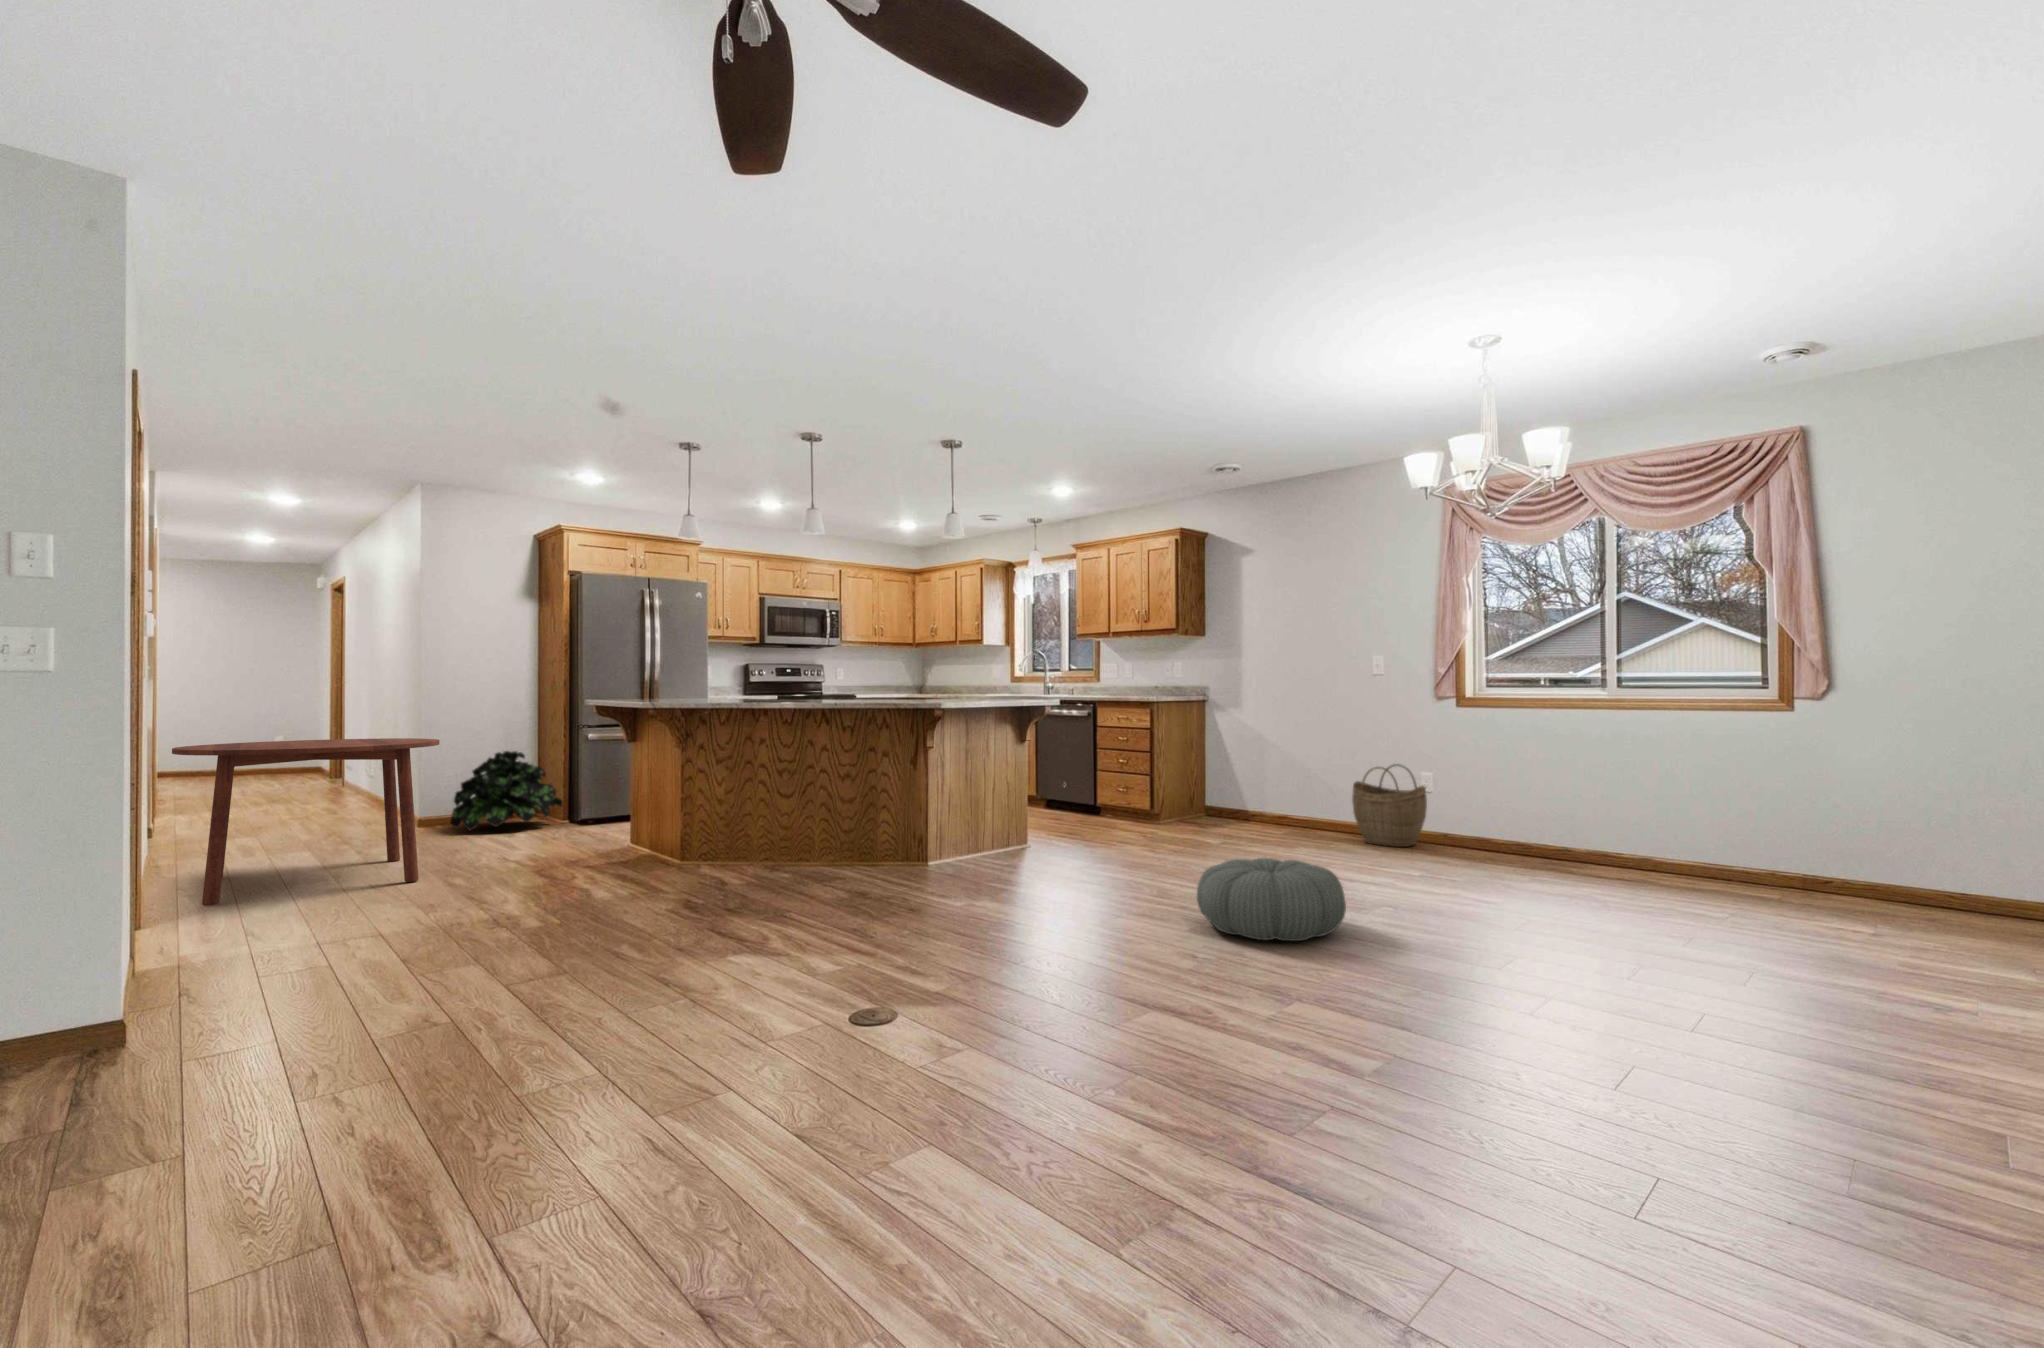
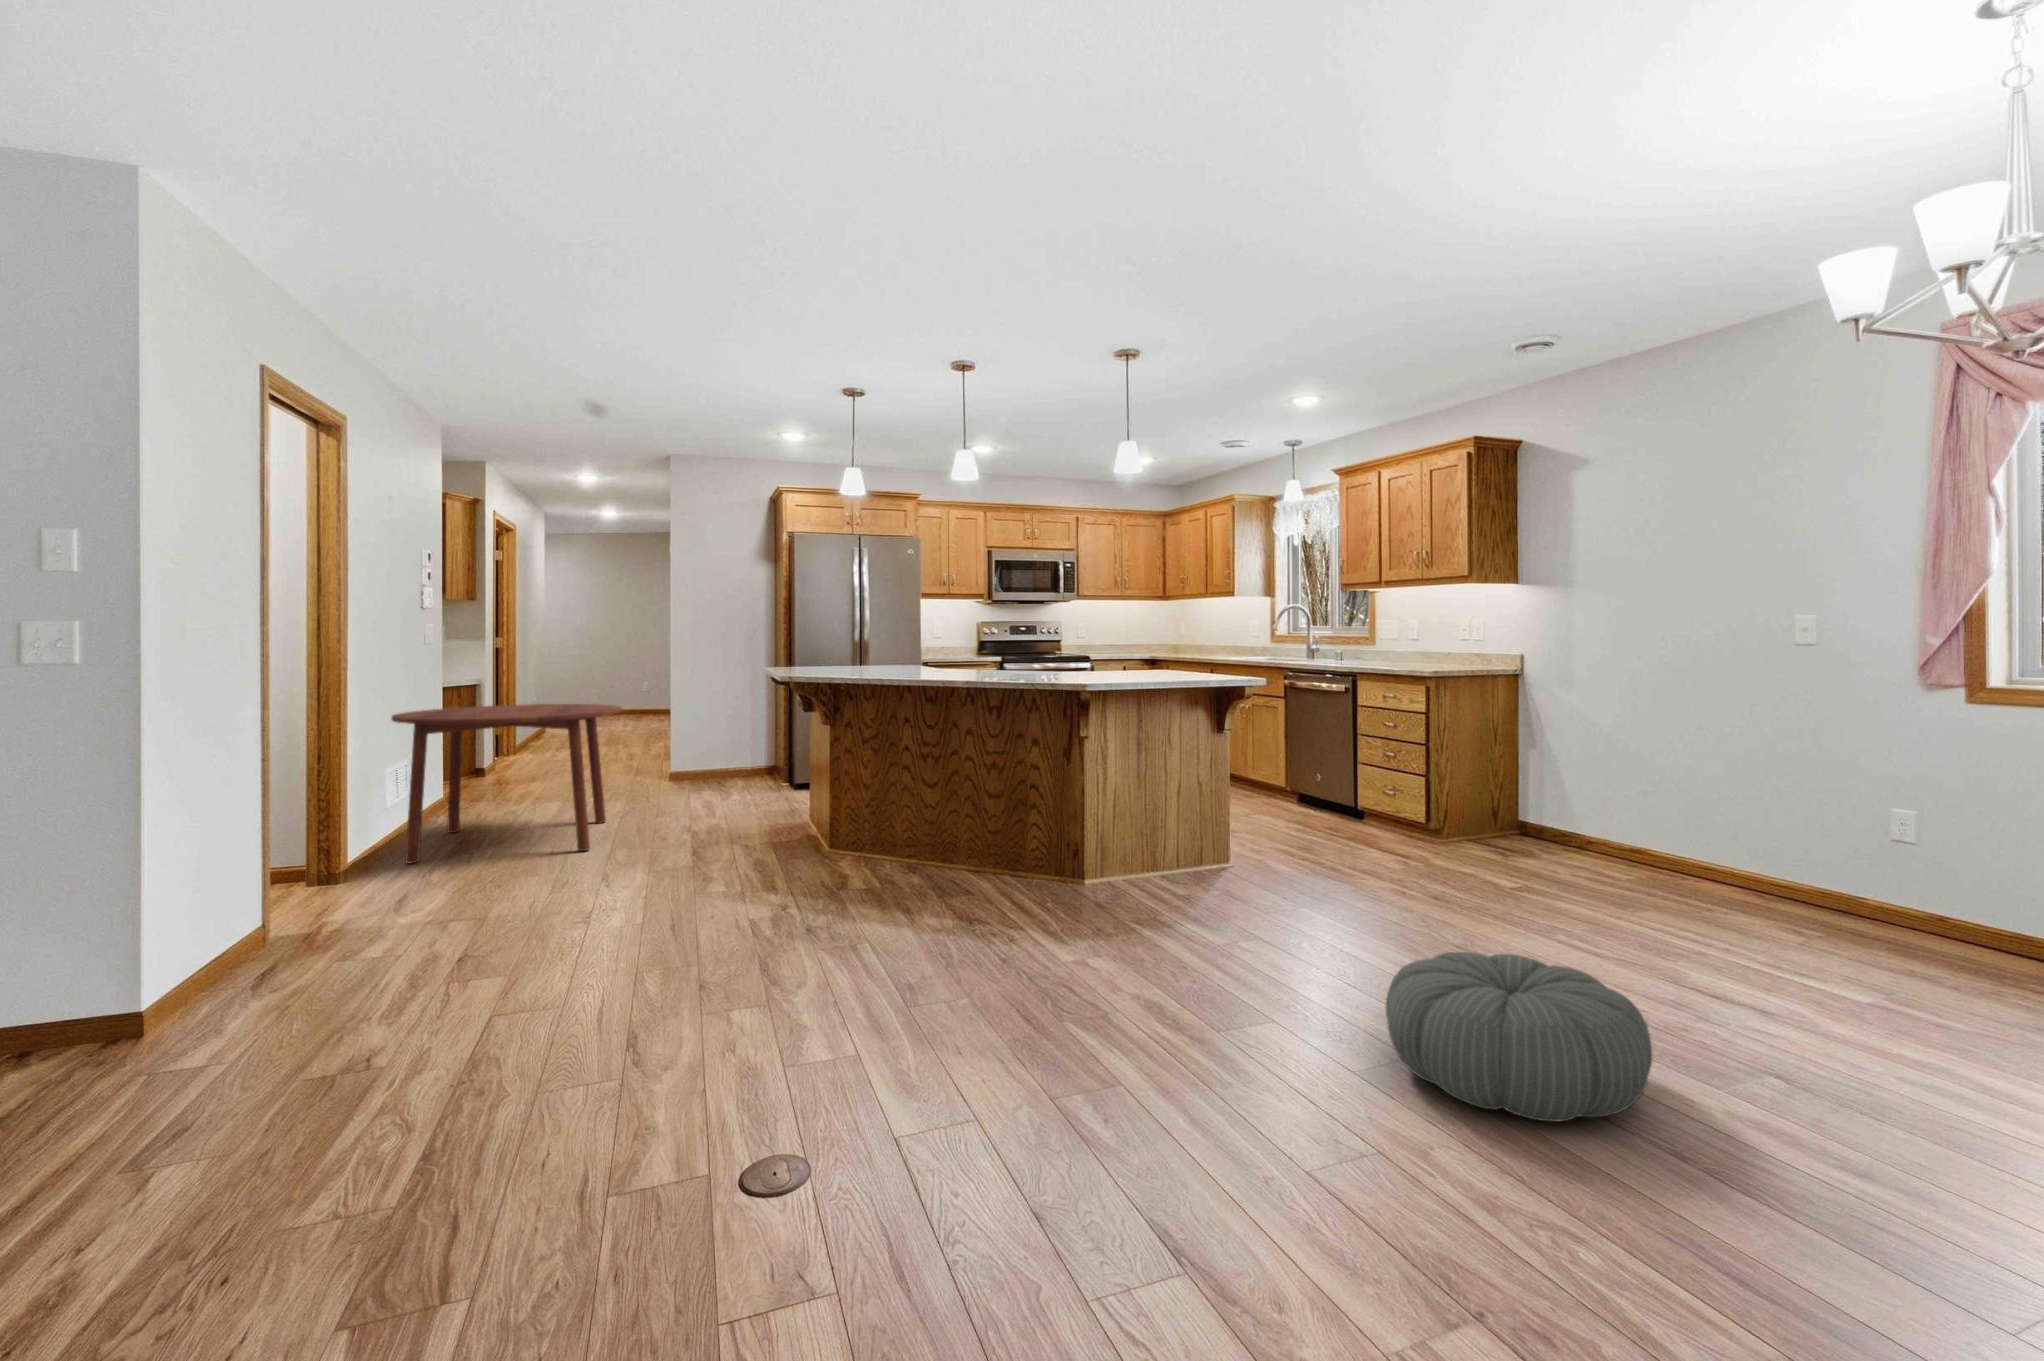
potted plant: present [450,751,563,831] -> none [680,714,780,792]
woven basket: present [1352,764,1427,847] -> none [1742,786,1886,920]

